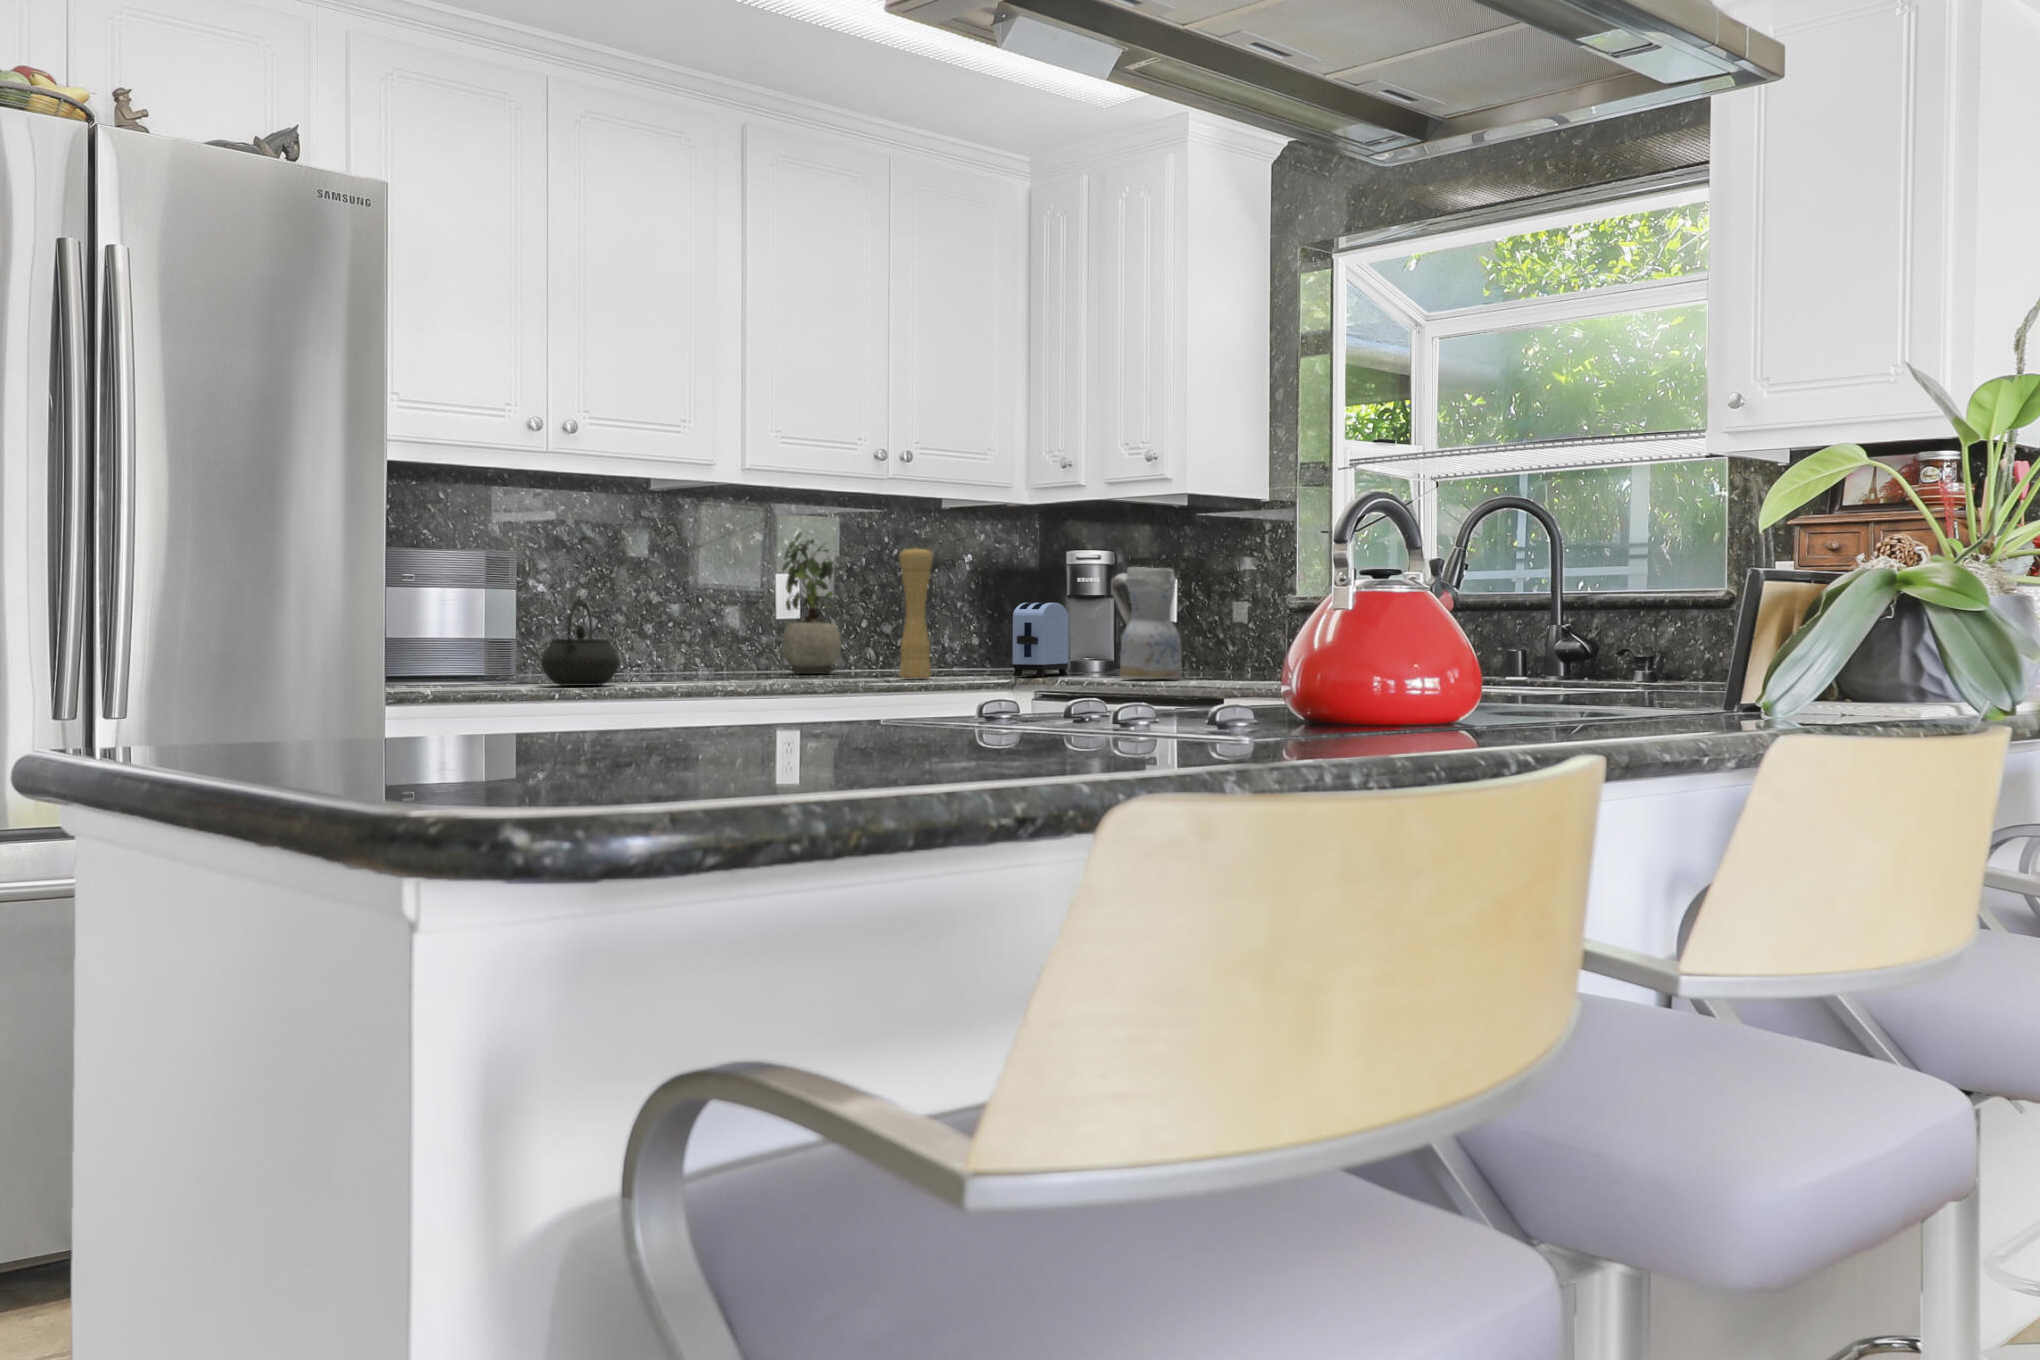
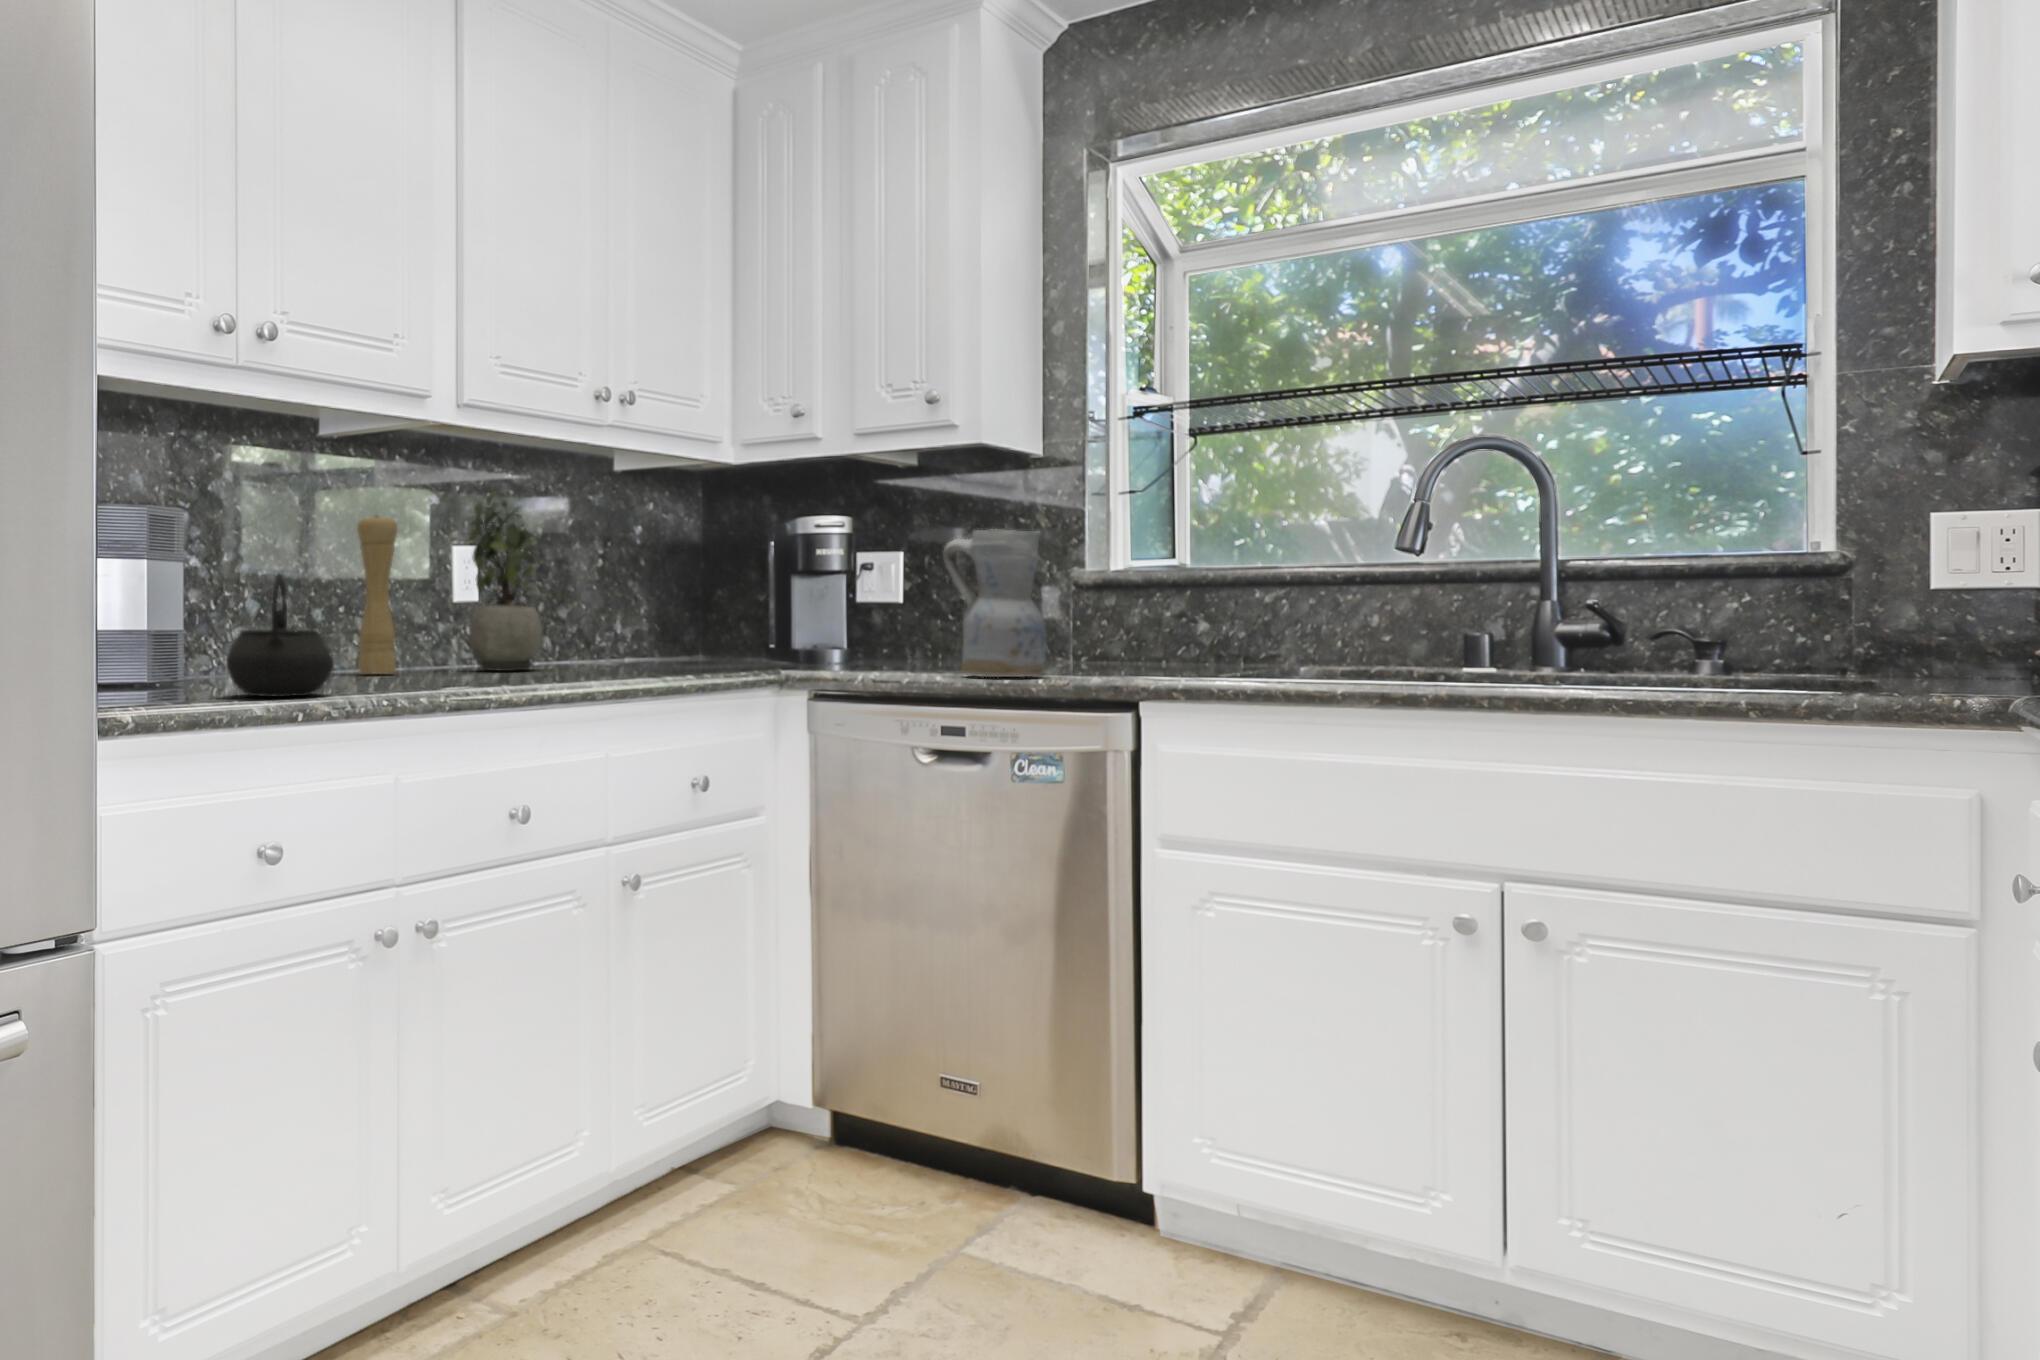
pepper mill: present [899,547,933,678] -> present [357,515,398,674]
toaster: present [1013,603,1068,676] -> none [793,578,835,673]

